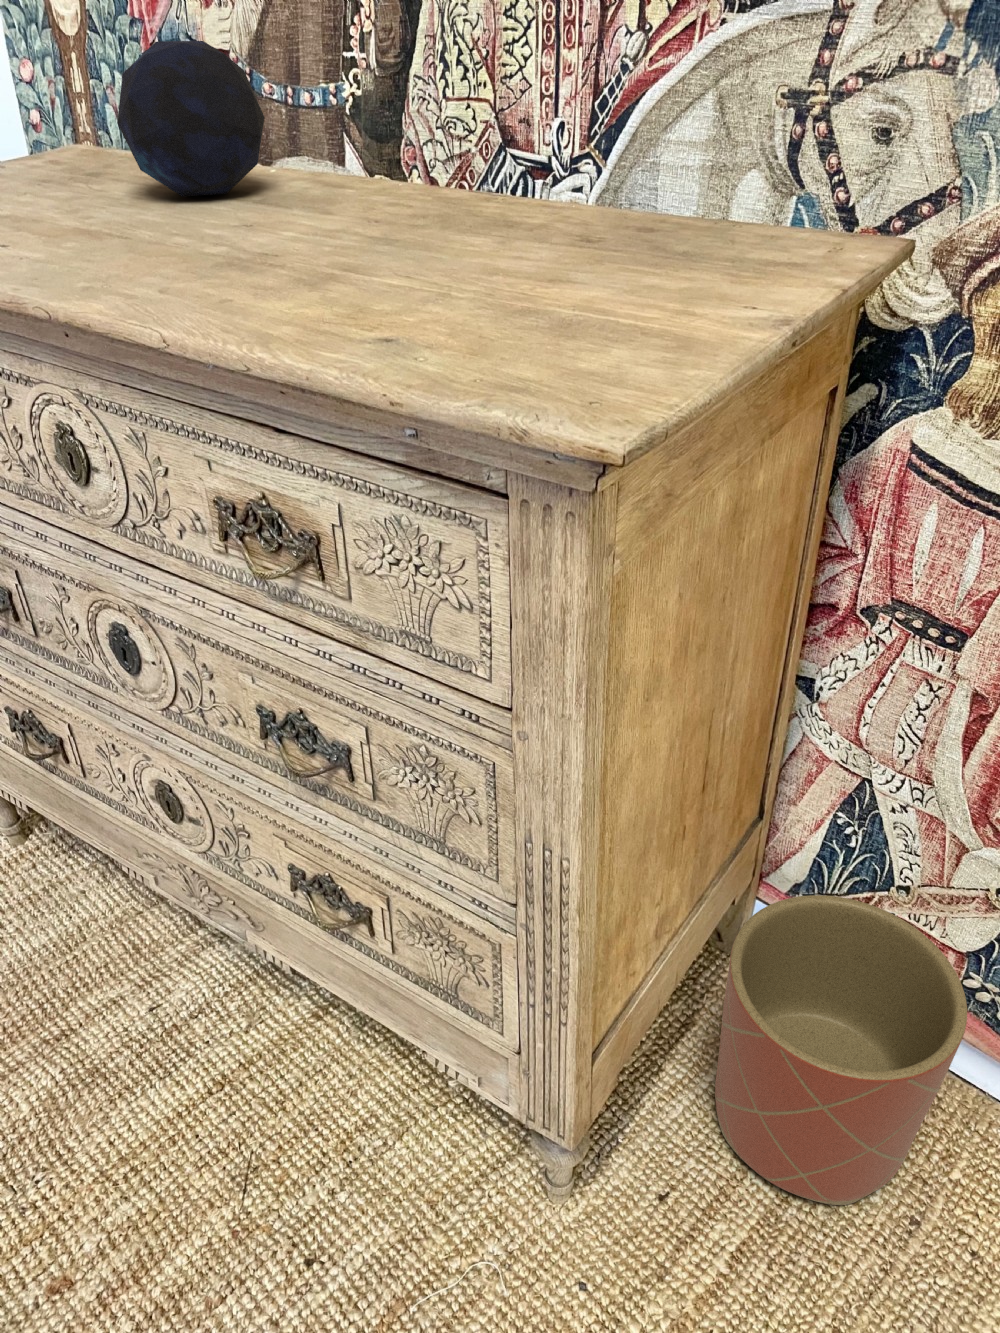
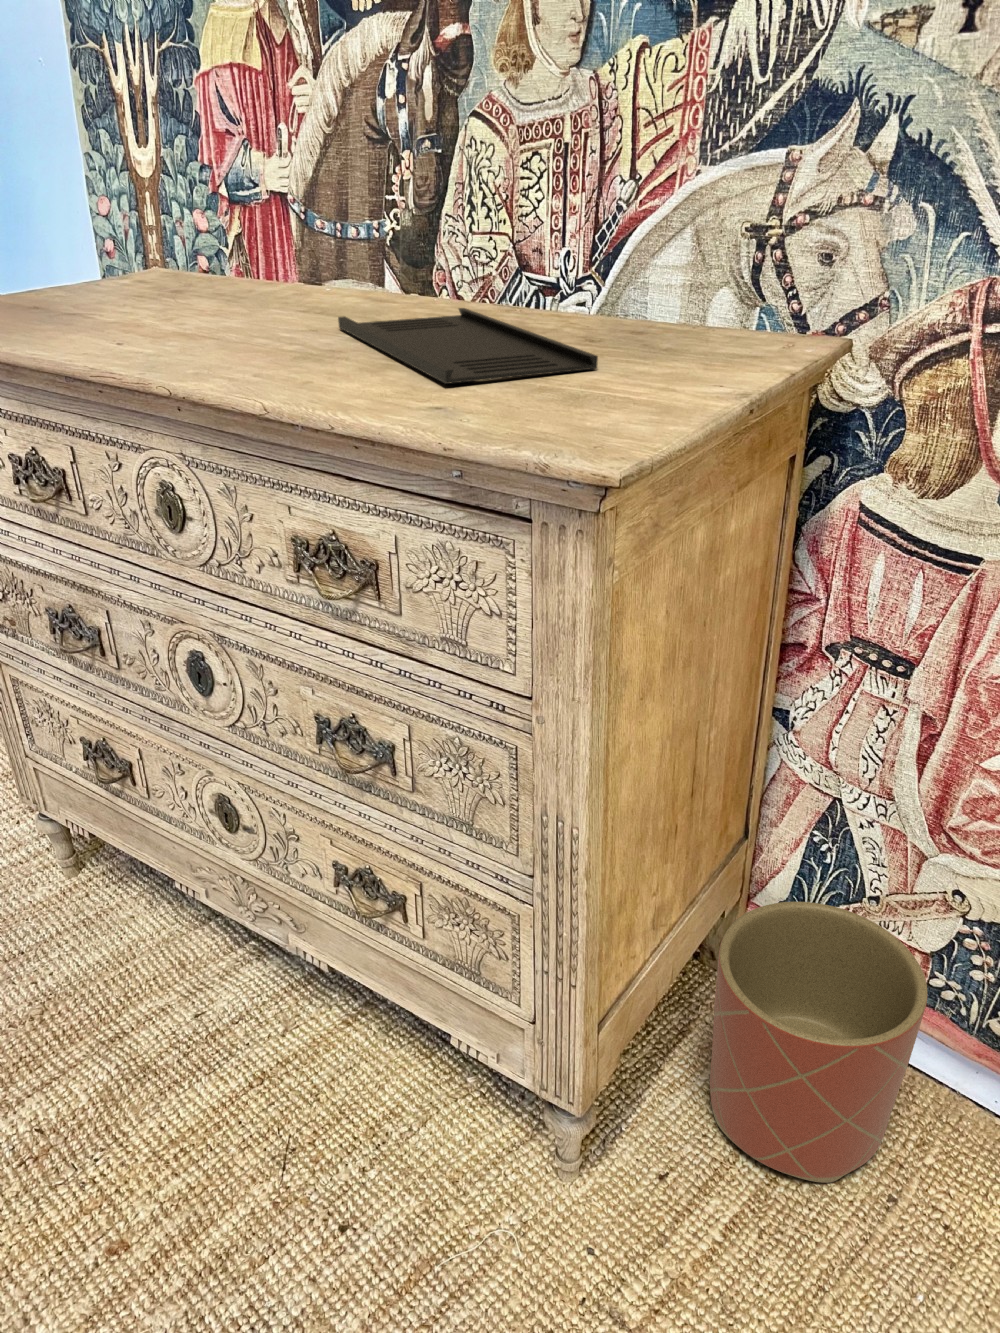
decorative orb: present [117,41,265,197] -> none [205,186,324,308]
tray: none [278,197,597,306] -> present [338,308,598,384]

